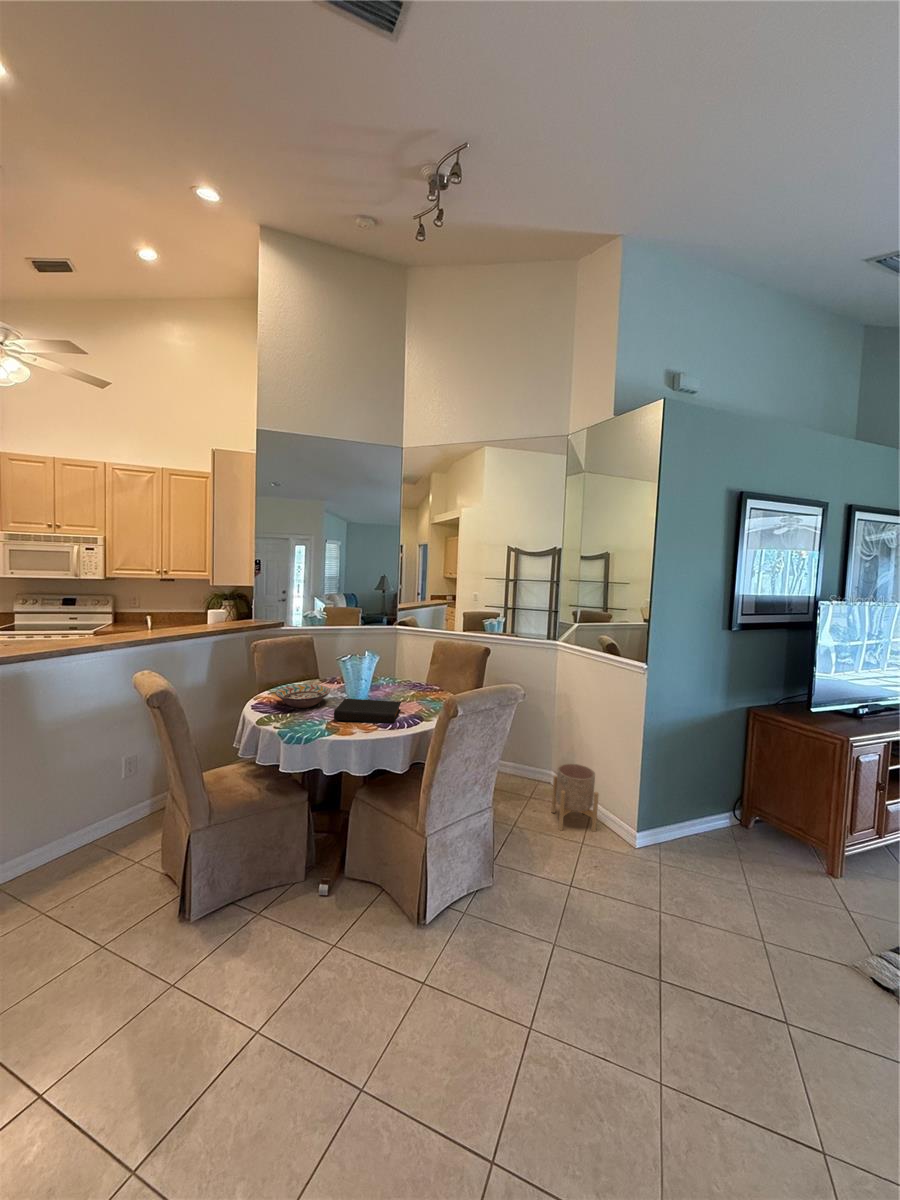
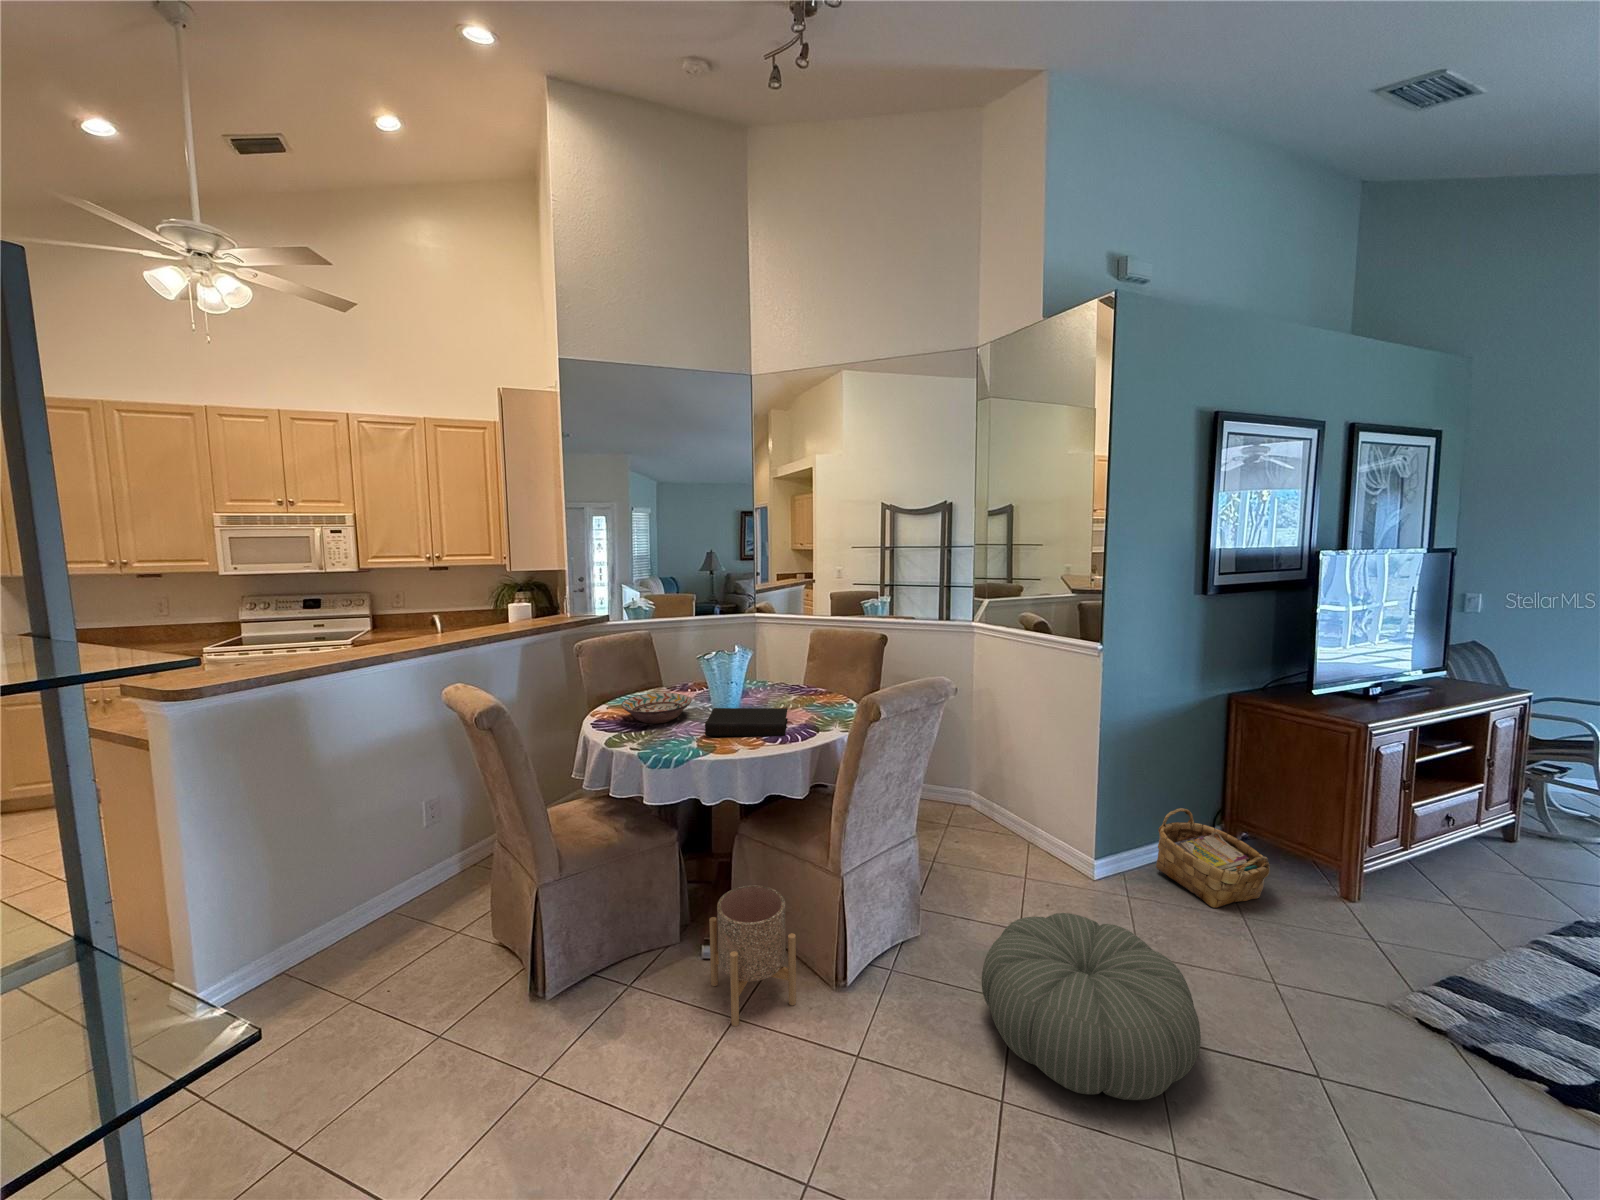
planter: present [551,764,598,832] -> present [709,885,796,1026]
woven basket: none [684,795,771,876] -> present [1156,808,1270,908]
pouf: none [530,876,697,1036] -> present [981,913,1201,1100]

